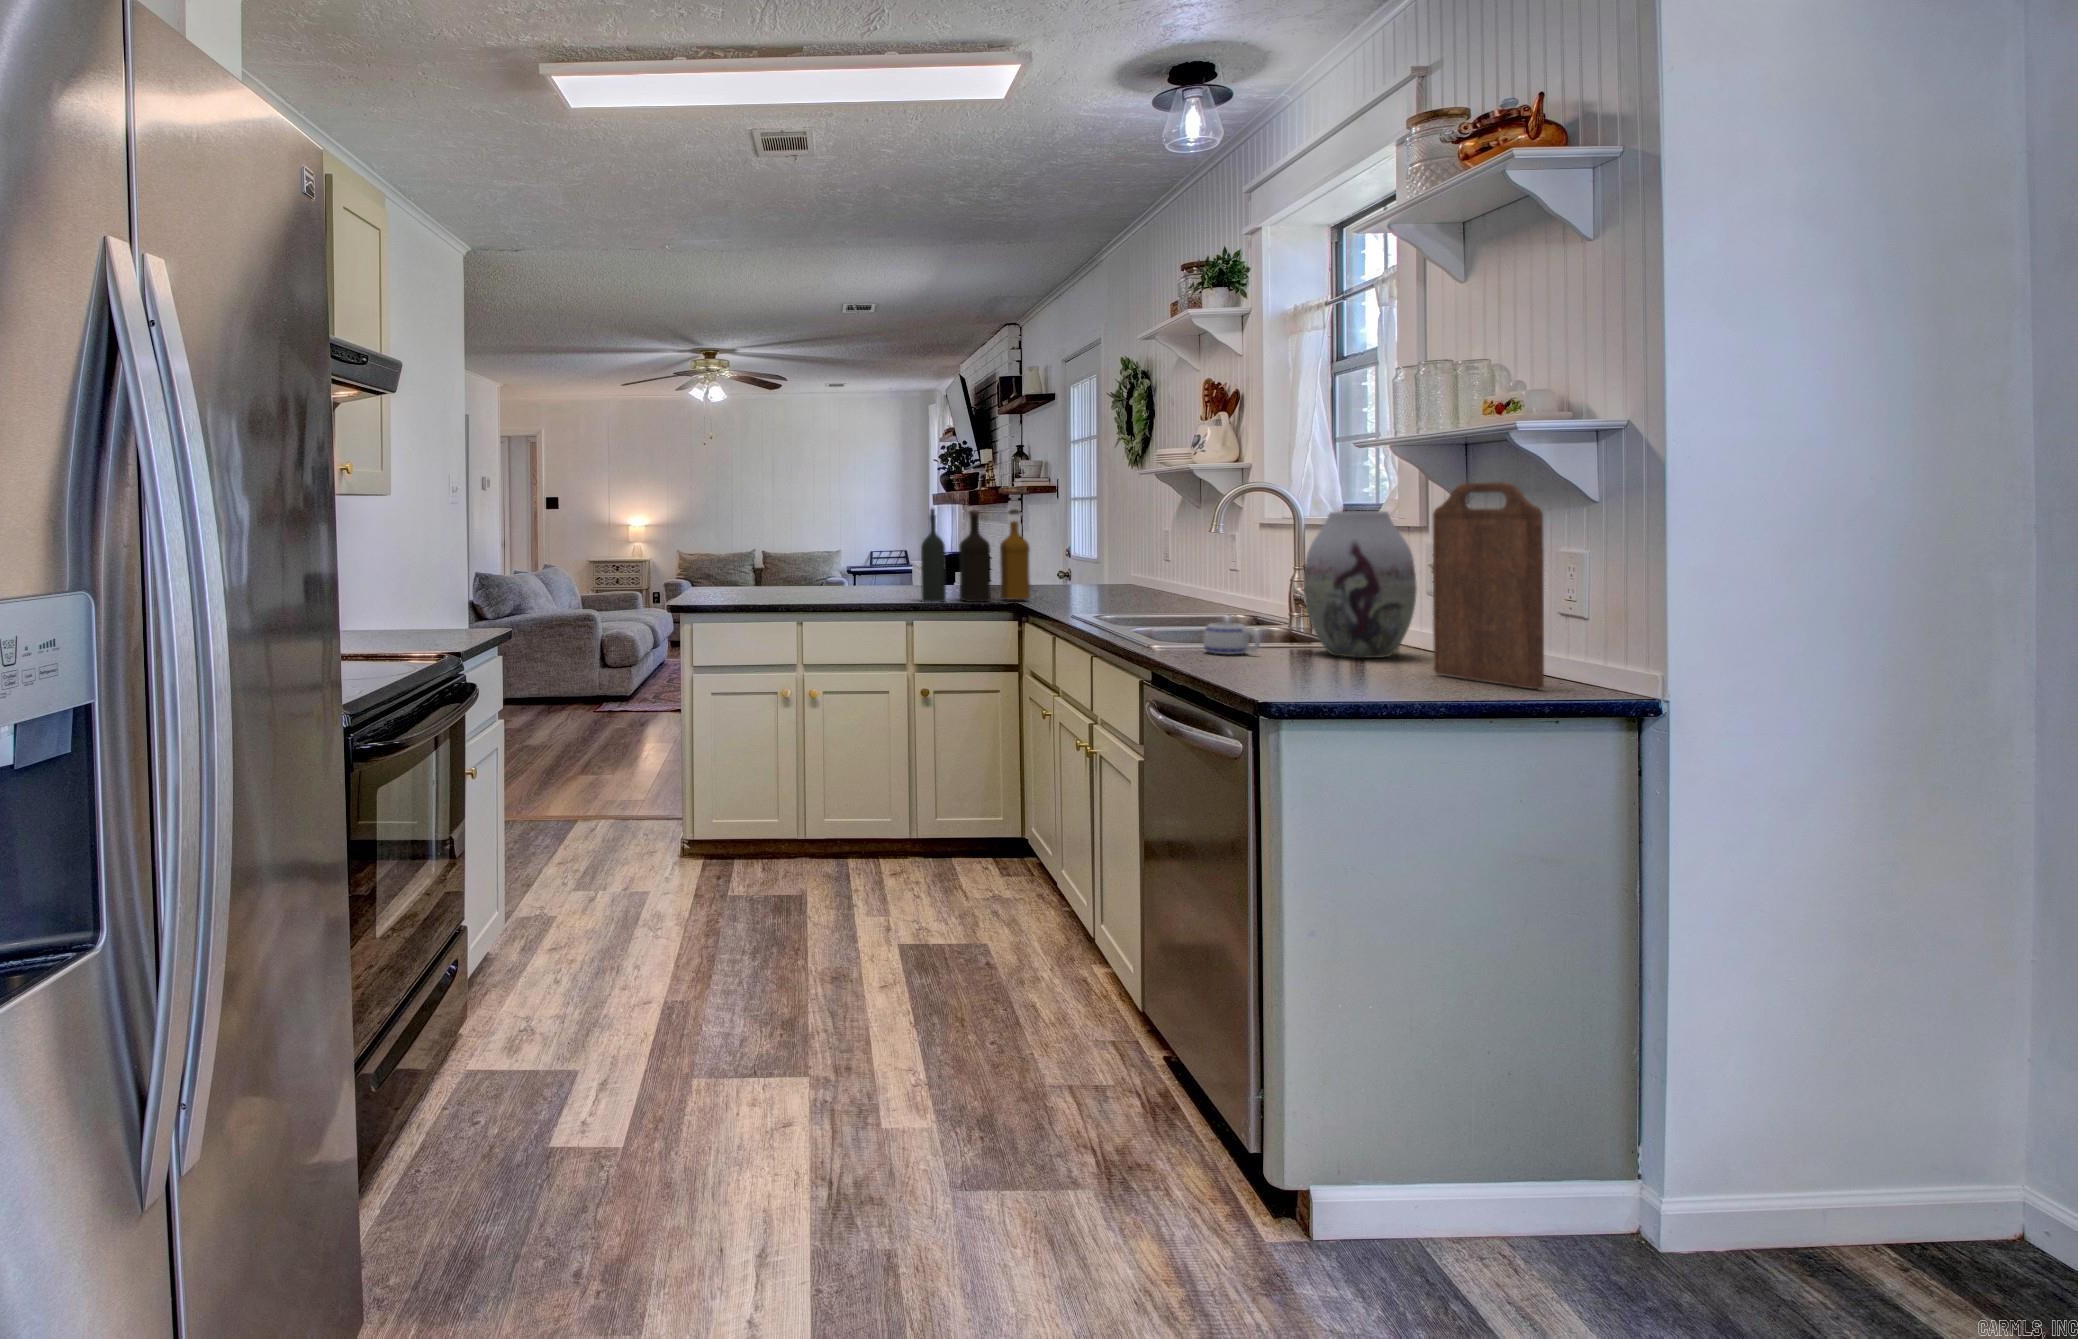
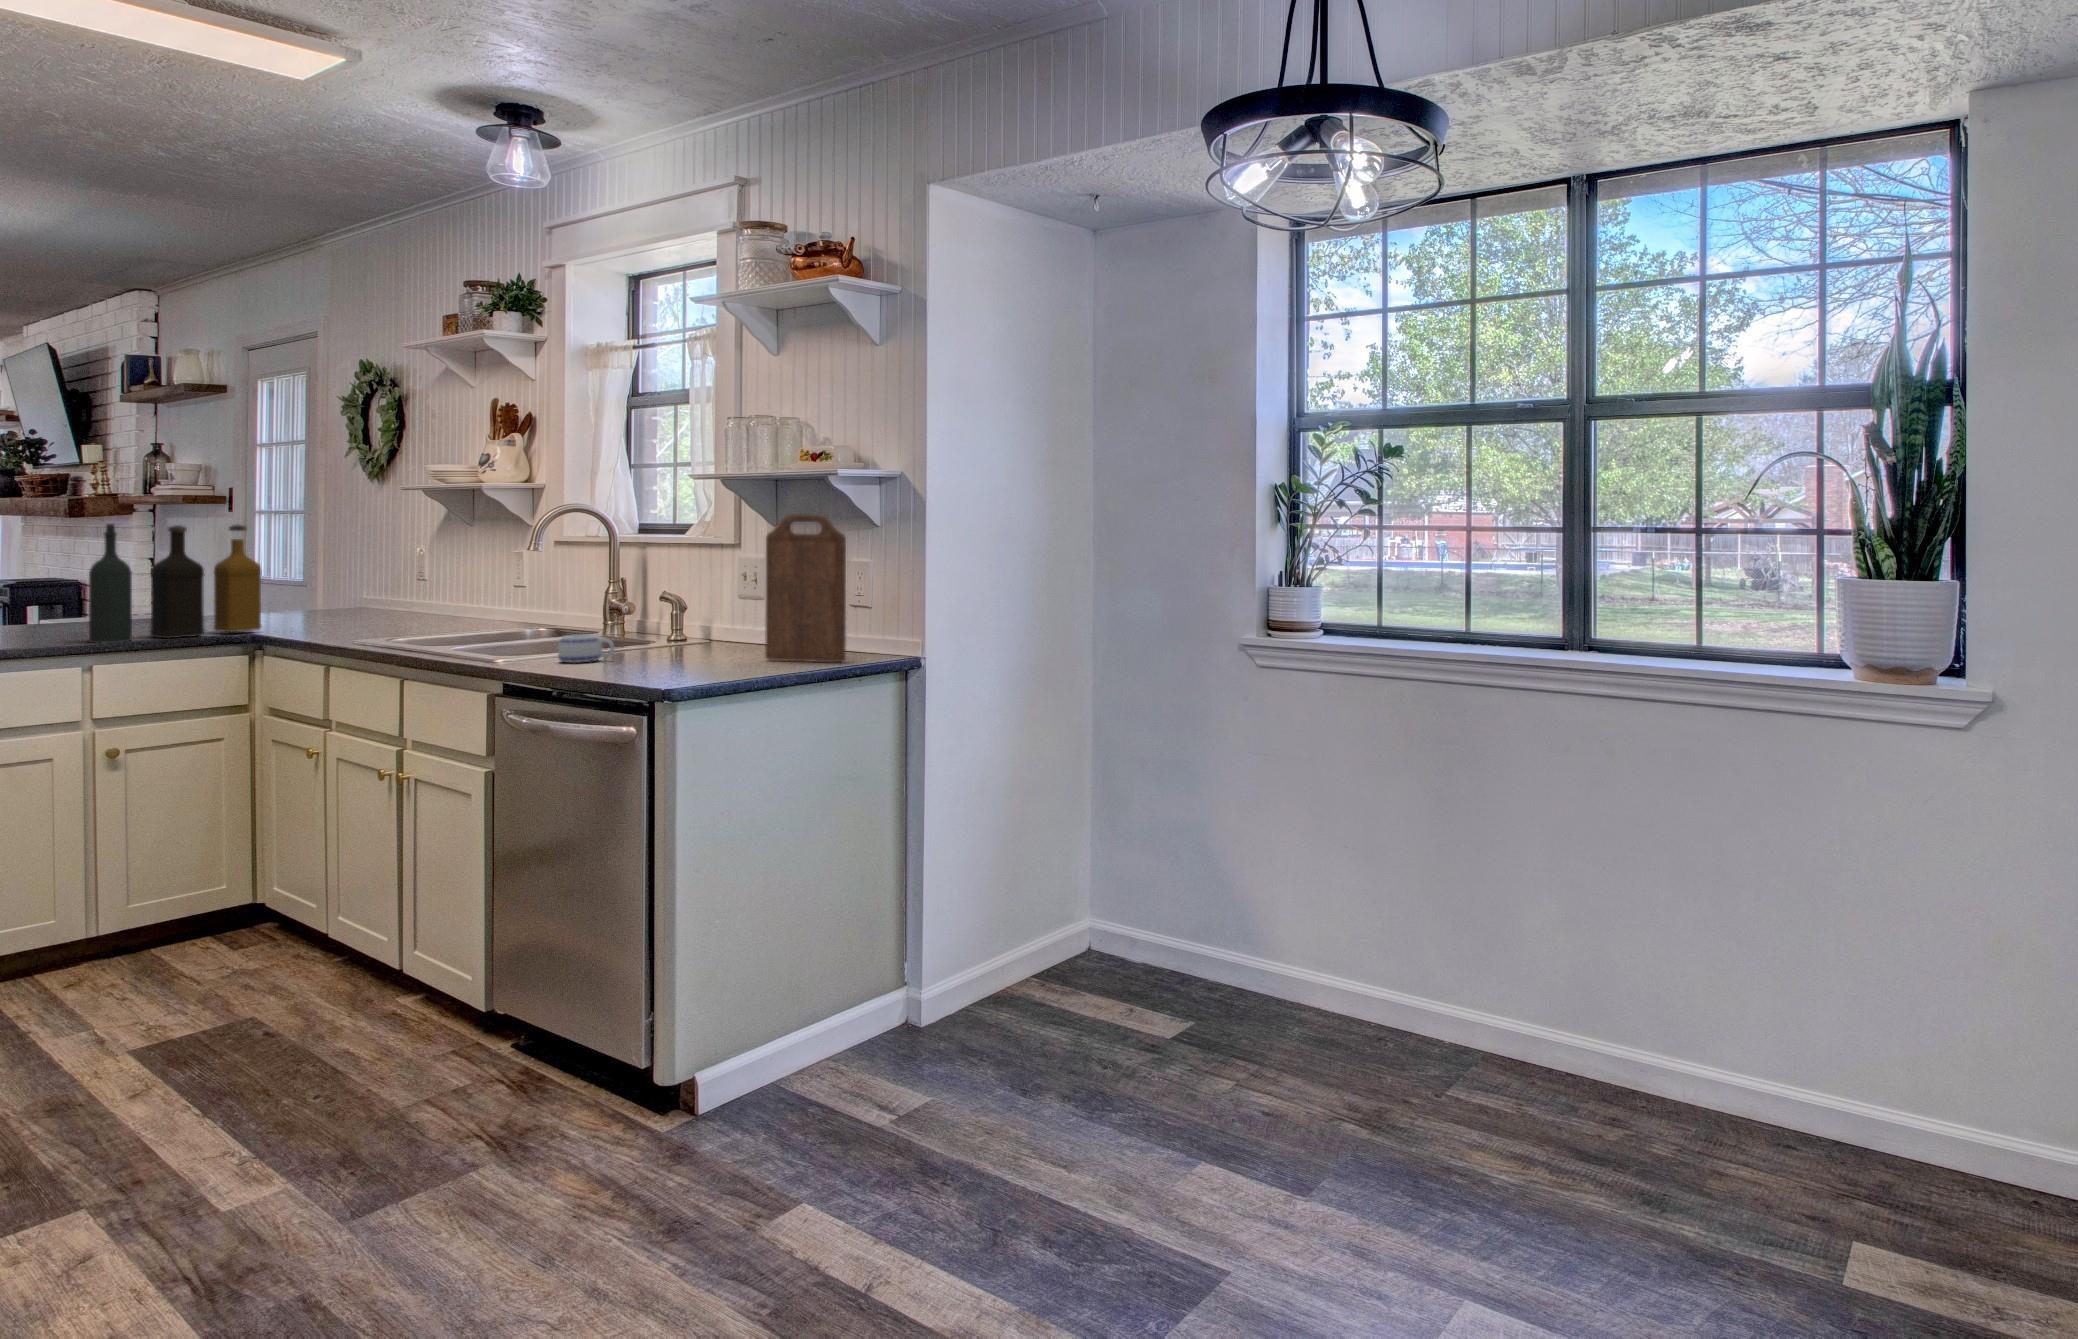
vase: present [1304,511,1417,658] -> none [647,533,740,655]

